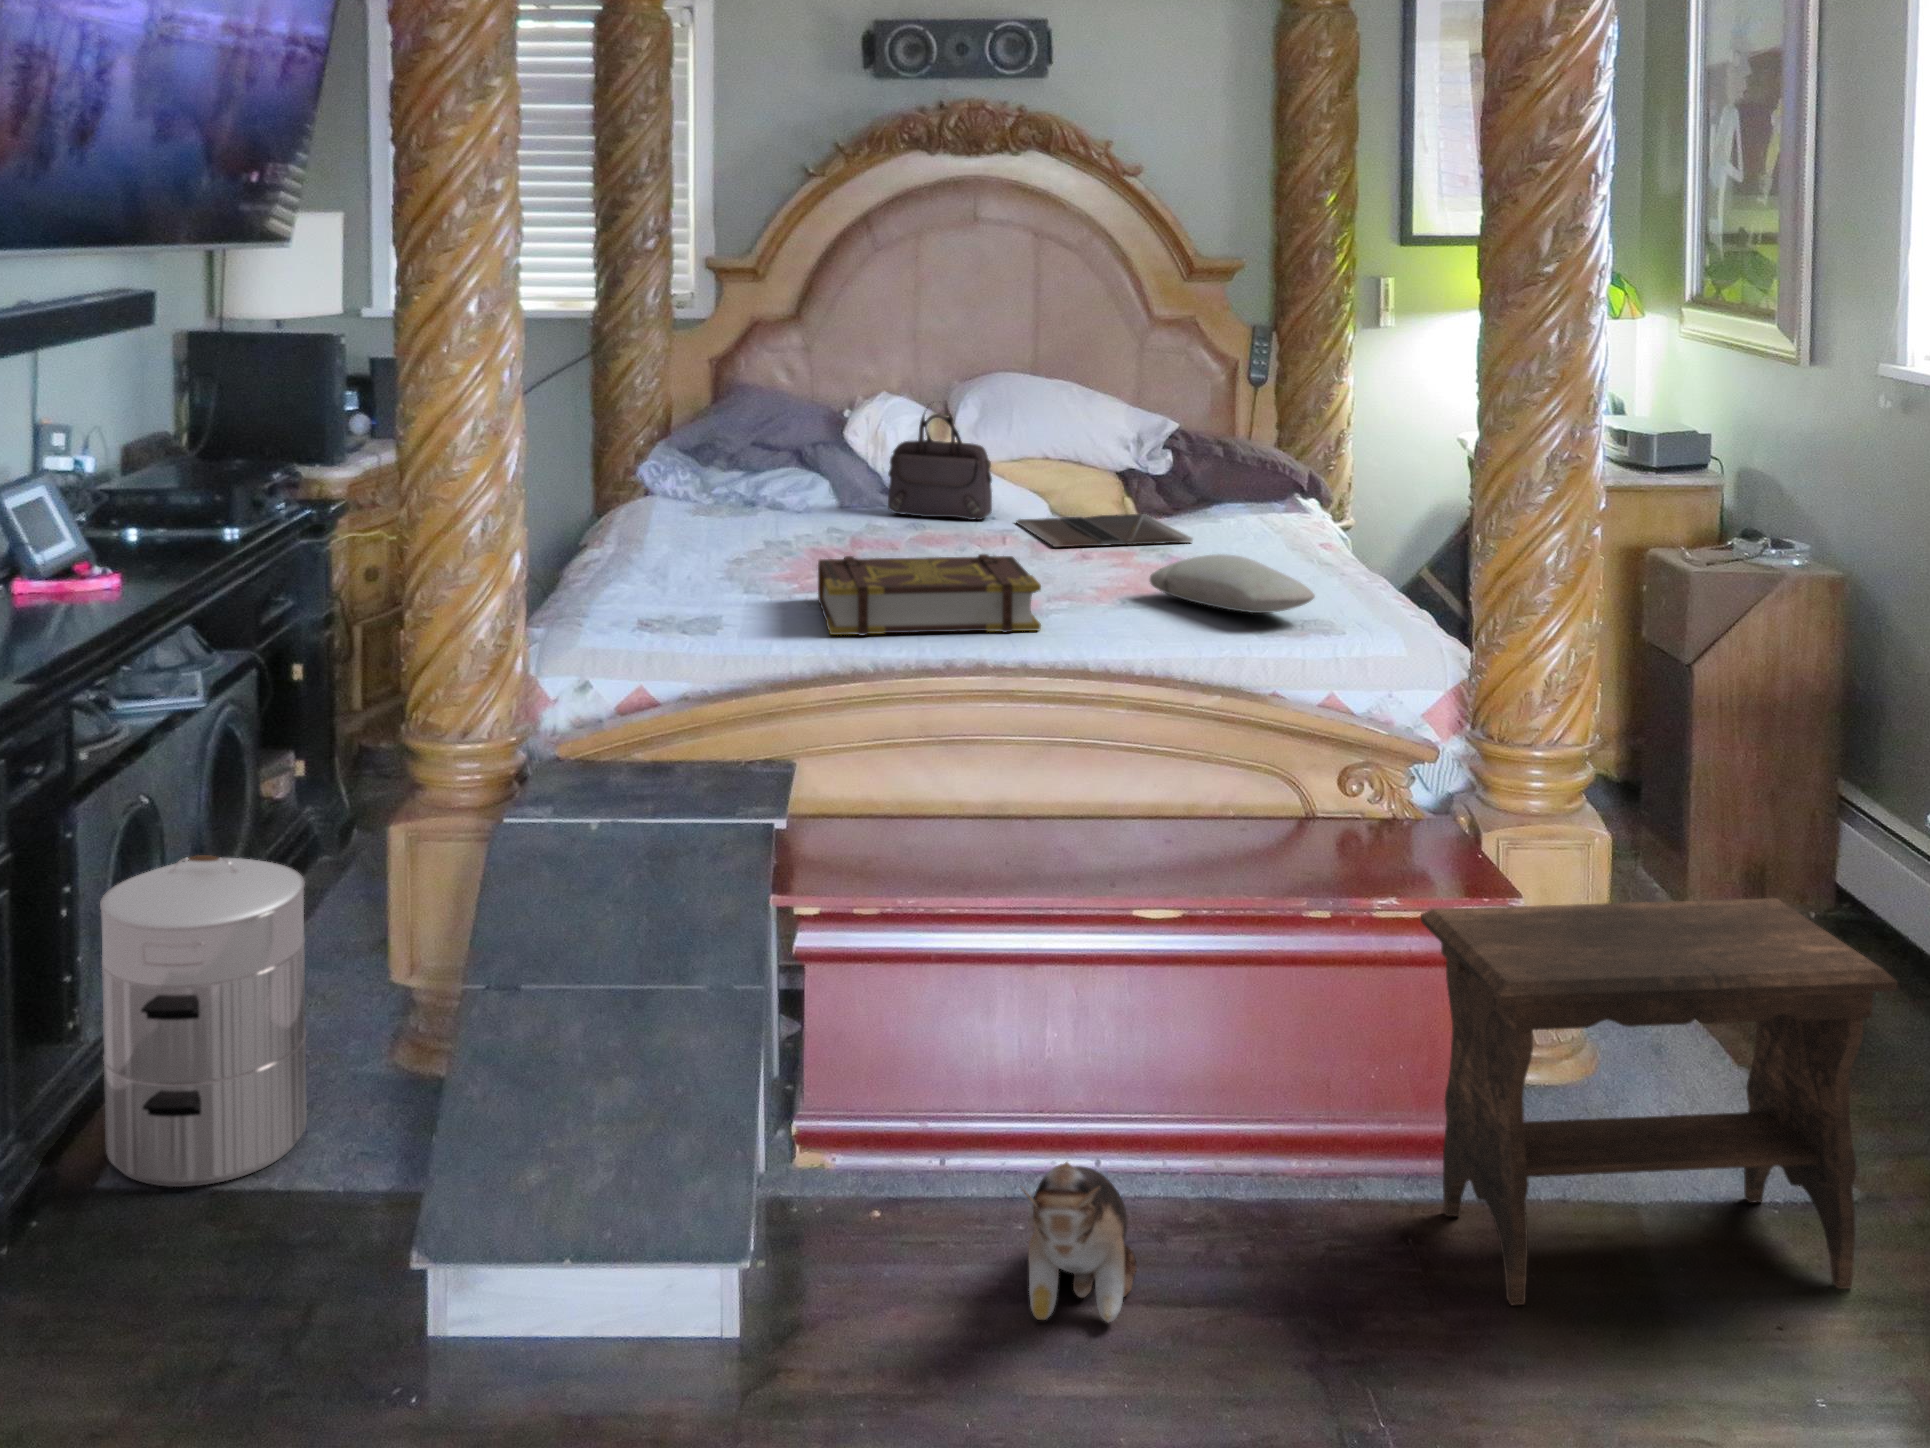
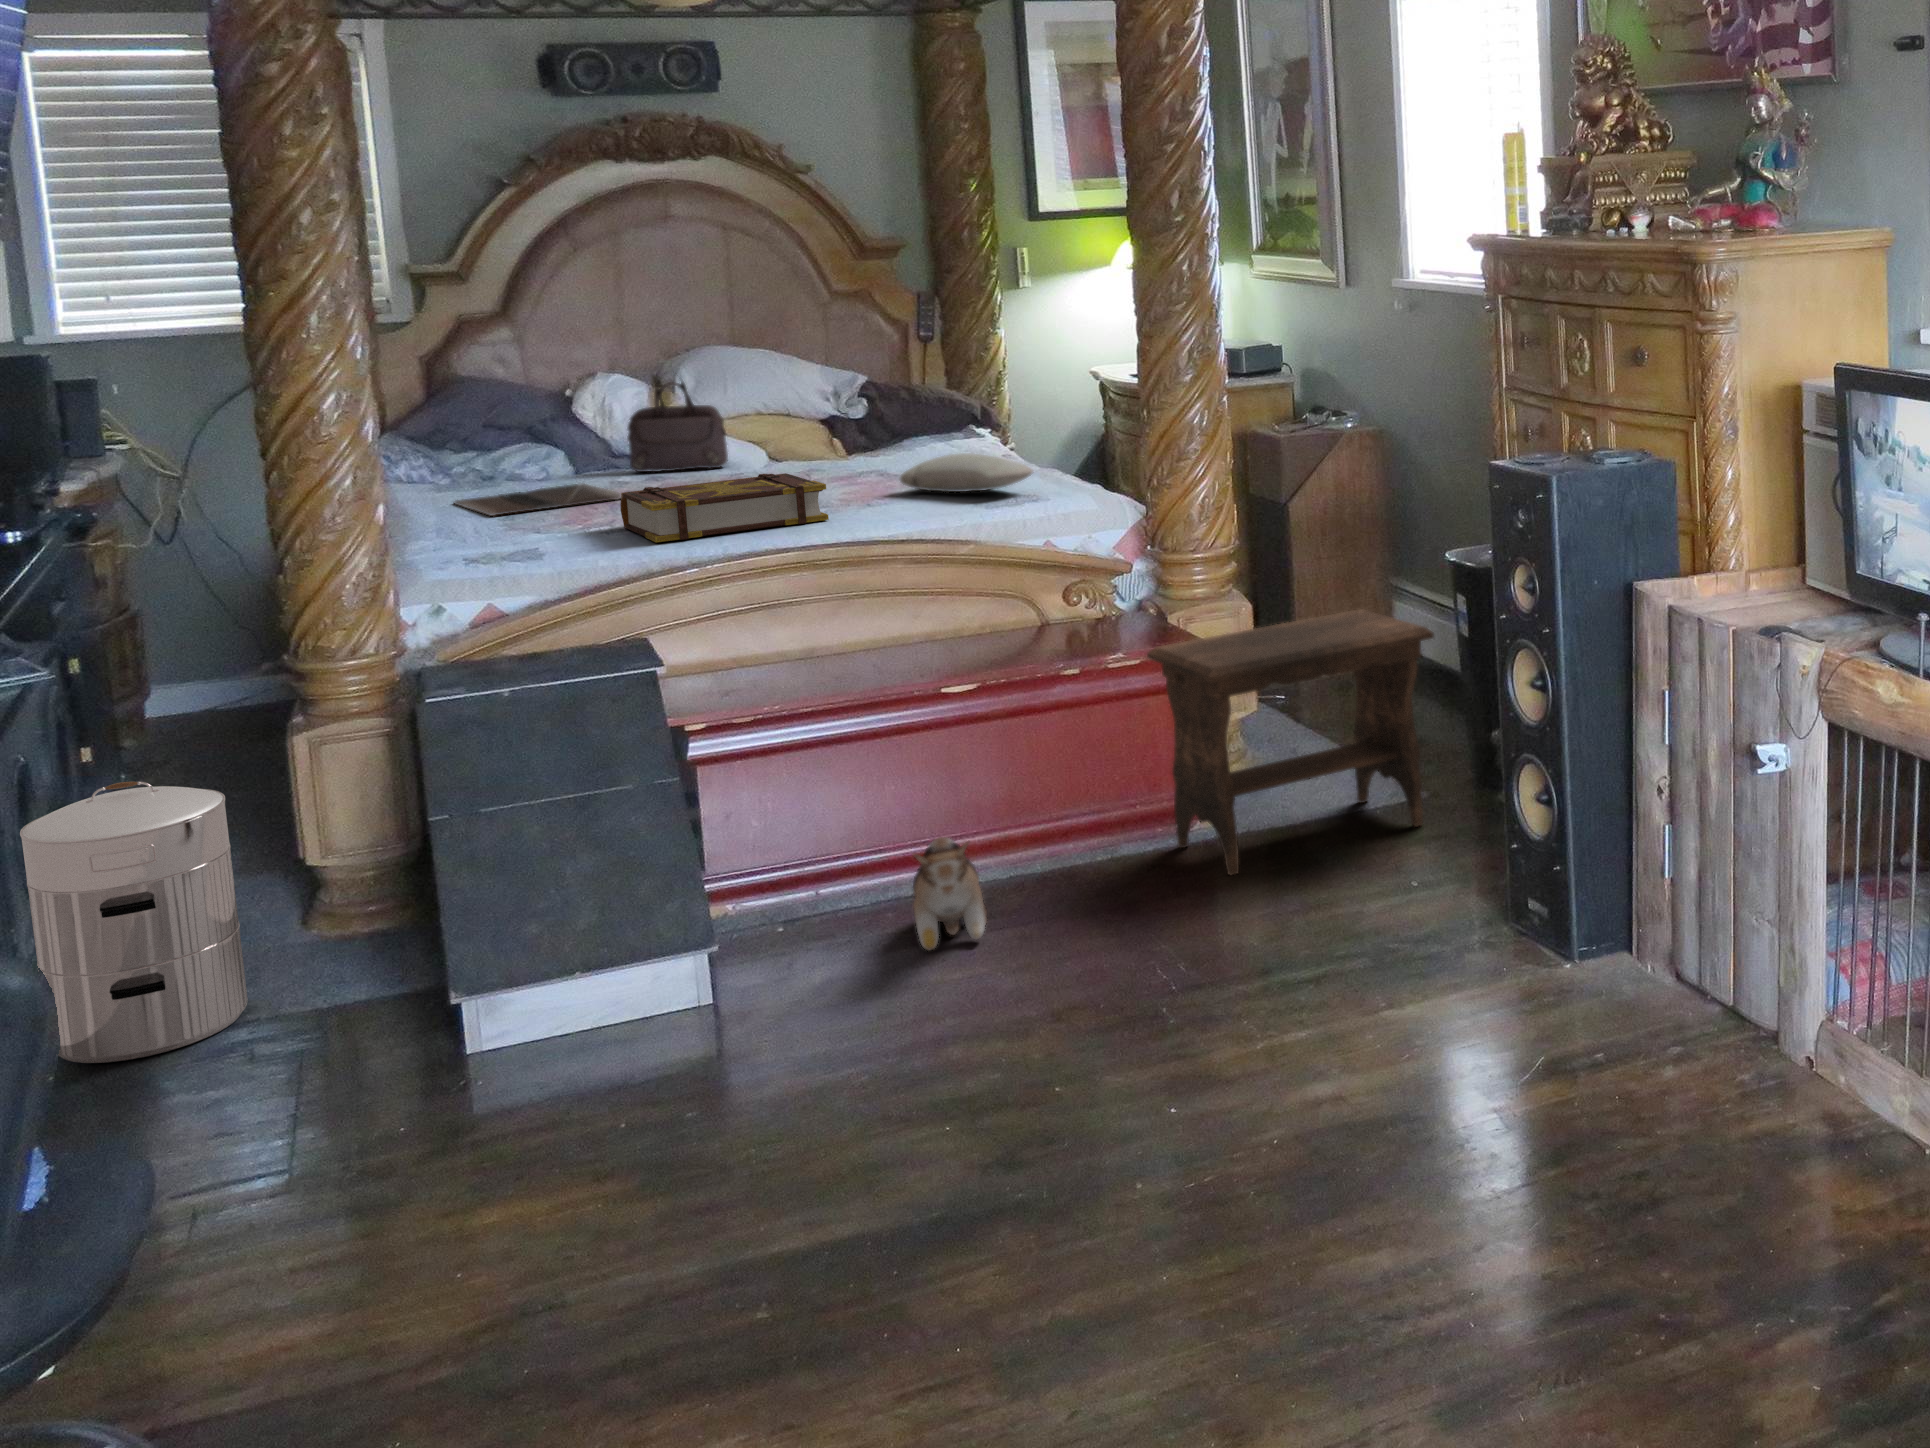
laptop: present [1016,514,1193,547] -> present [454,483,621,516]

